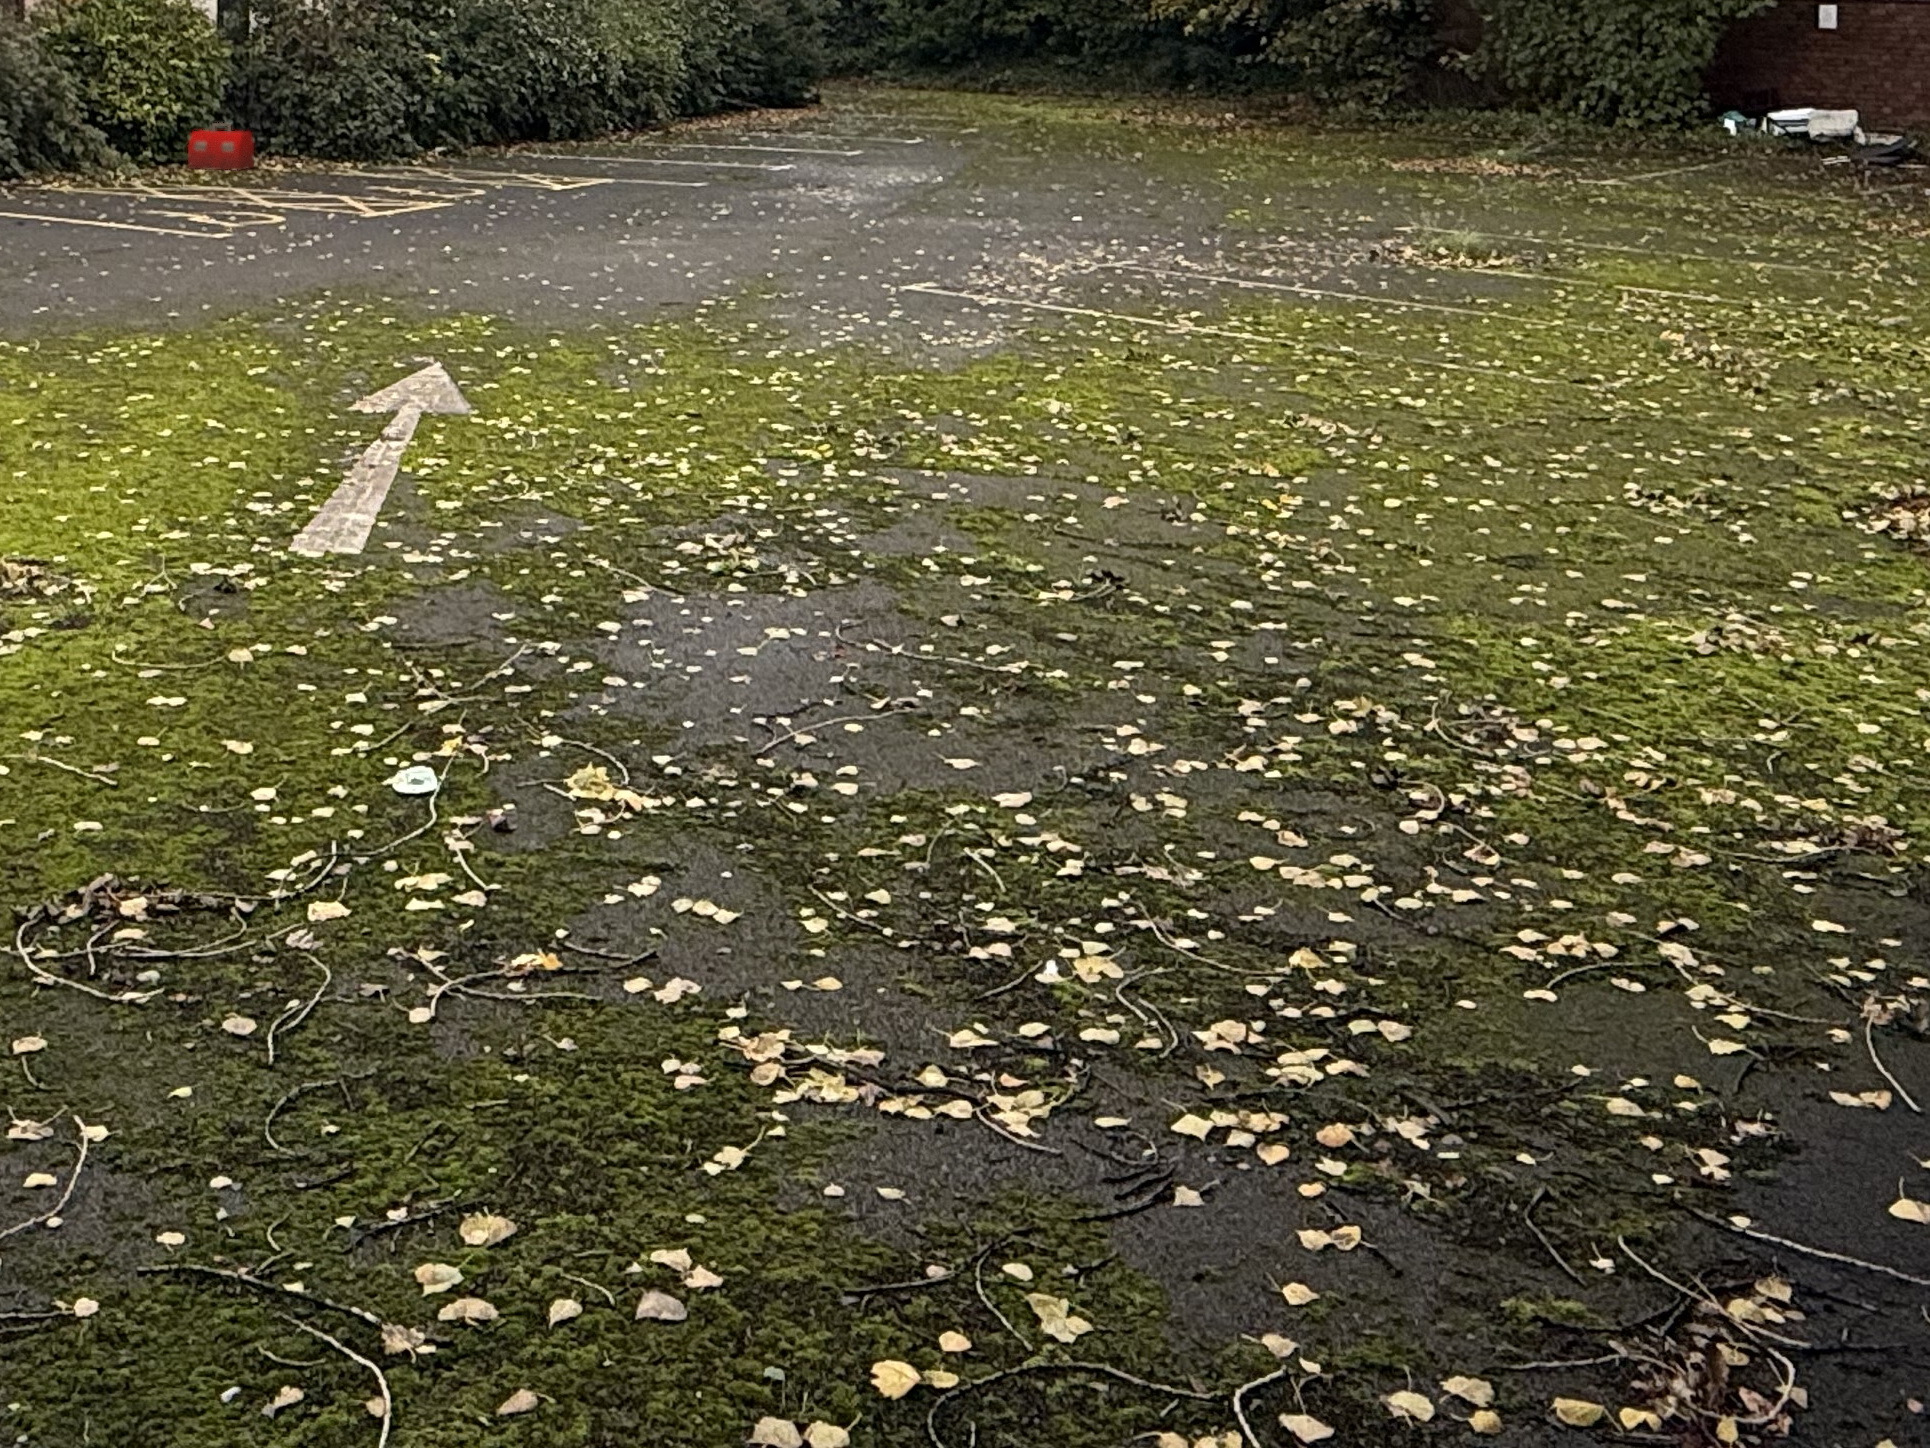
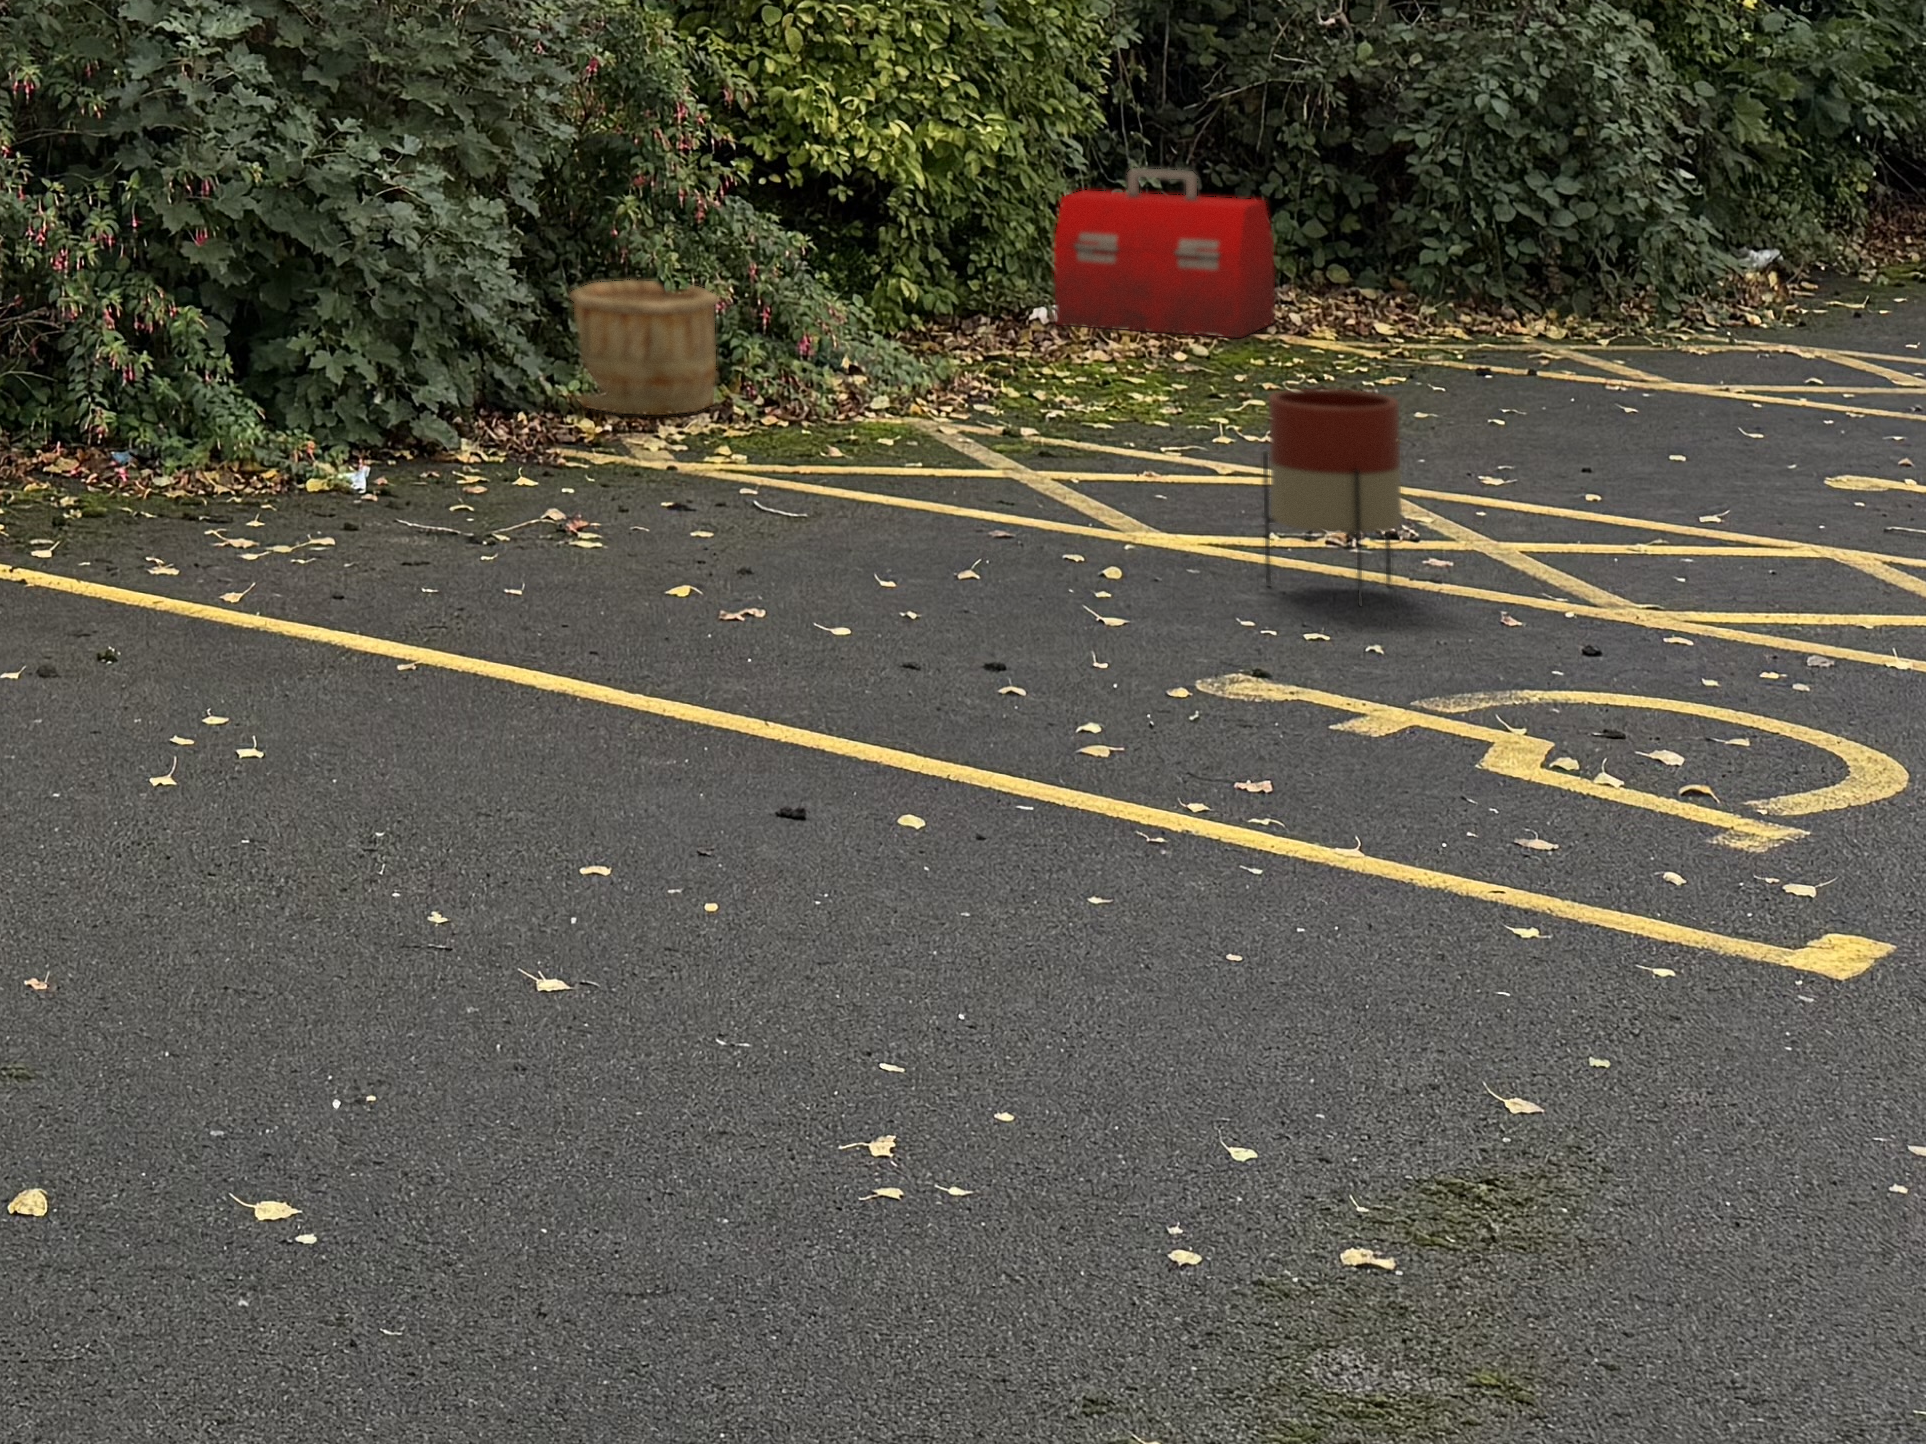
wooden bucket: none [27,150,69,185] -> present [570,280,719,415]
planter: none [176,160,208,209] -> present [1263,389,1402,605]

